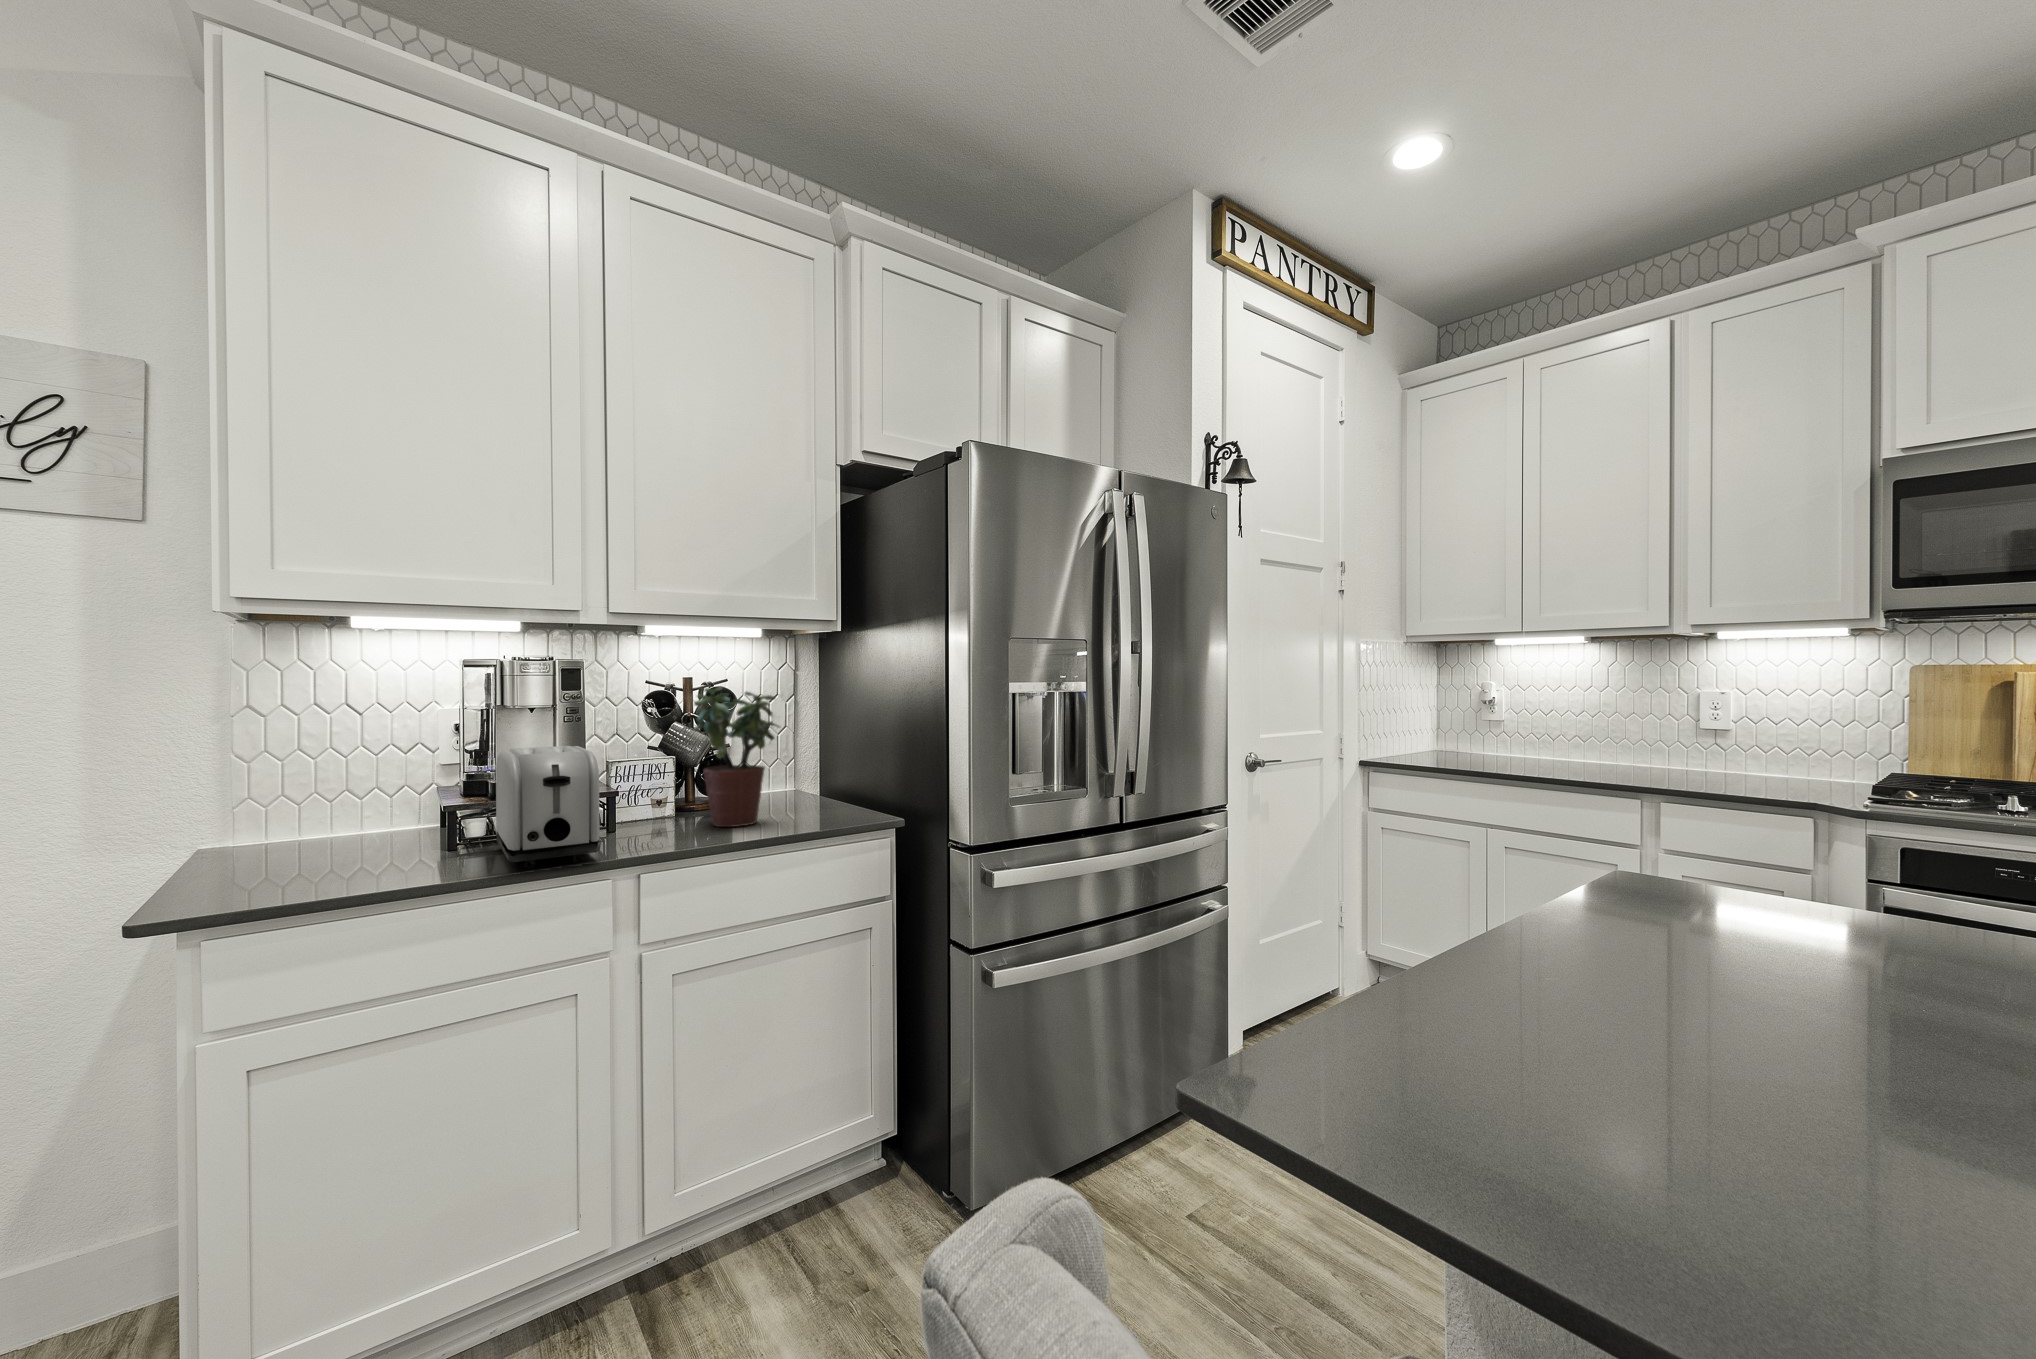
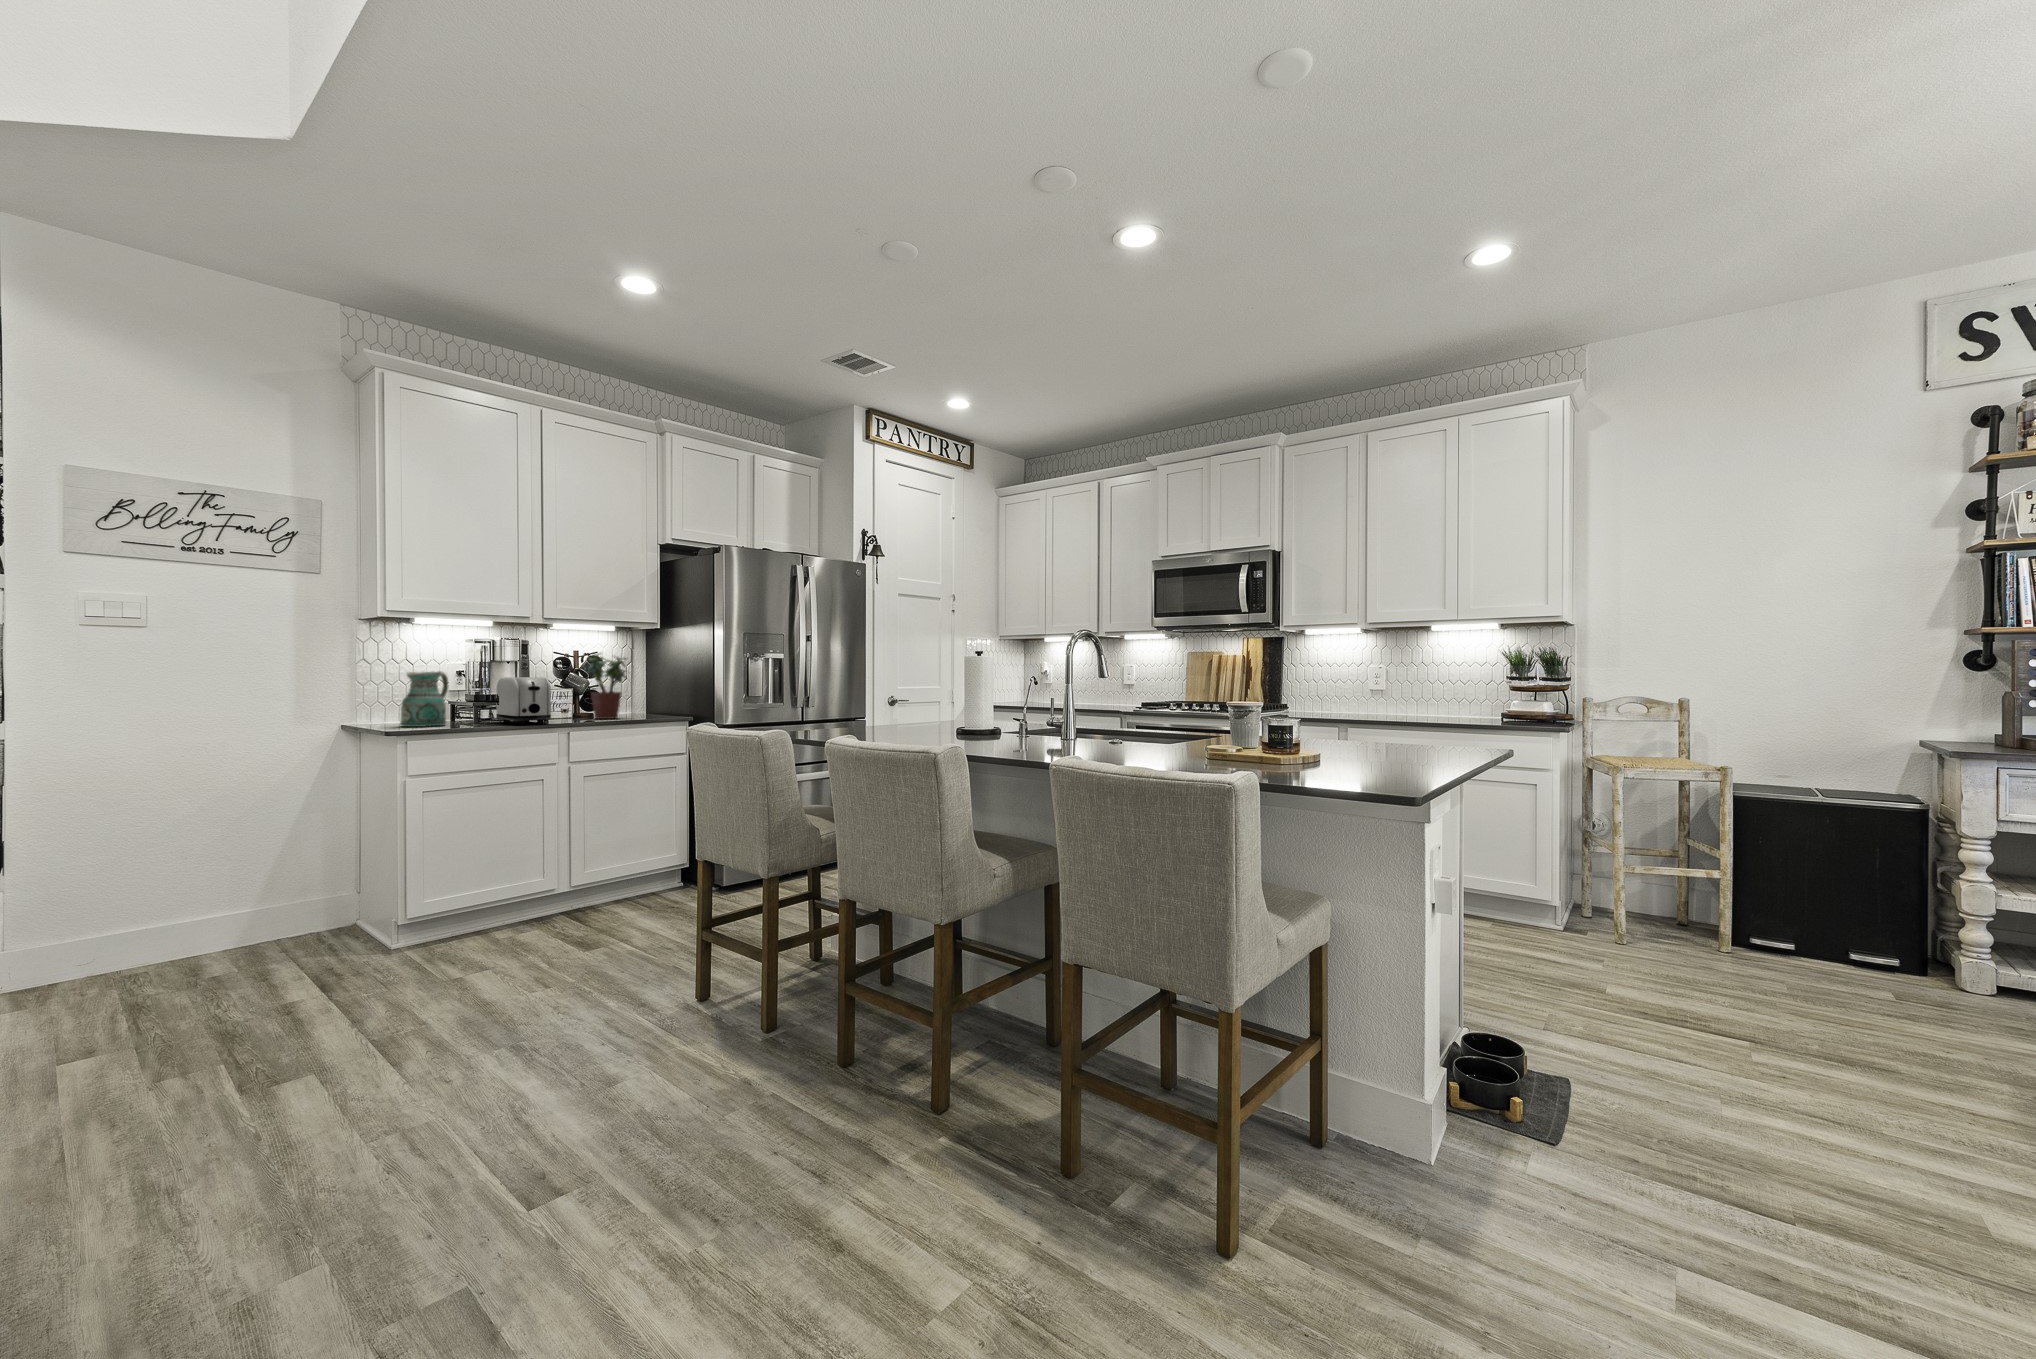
ceramic pitcher: none [257,738,392,881] -> present [400,671,449,727]

